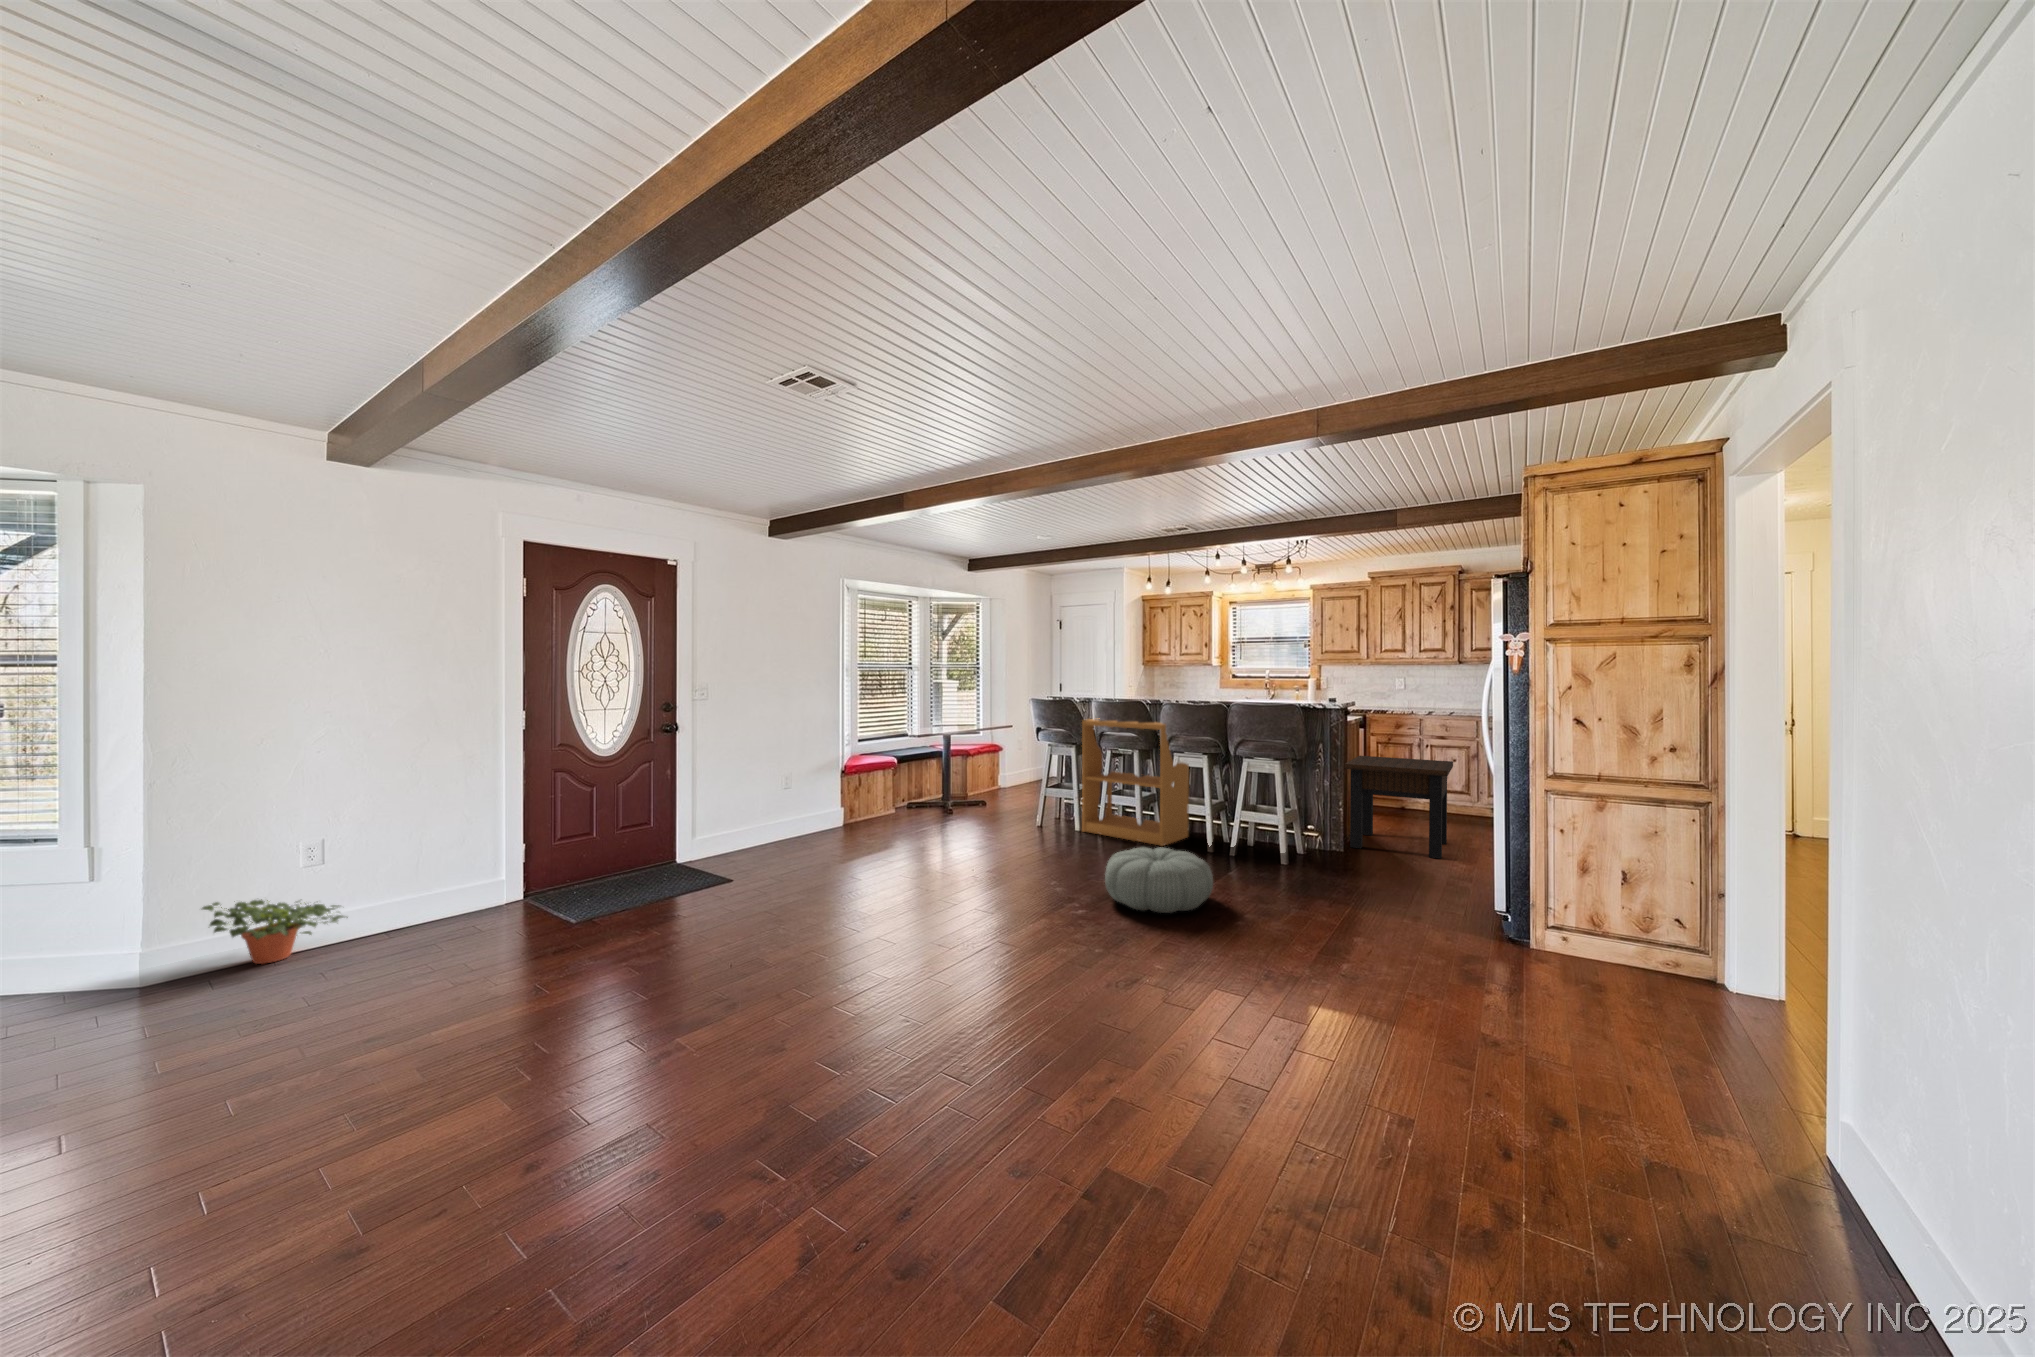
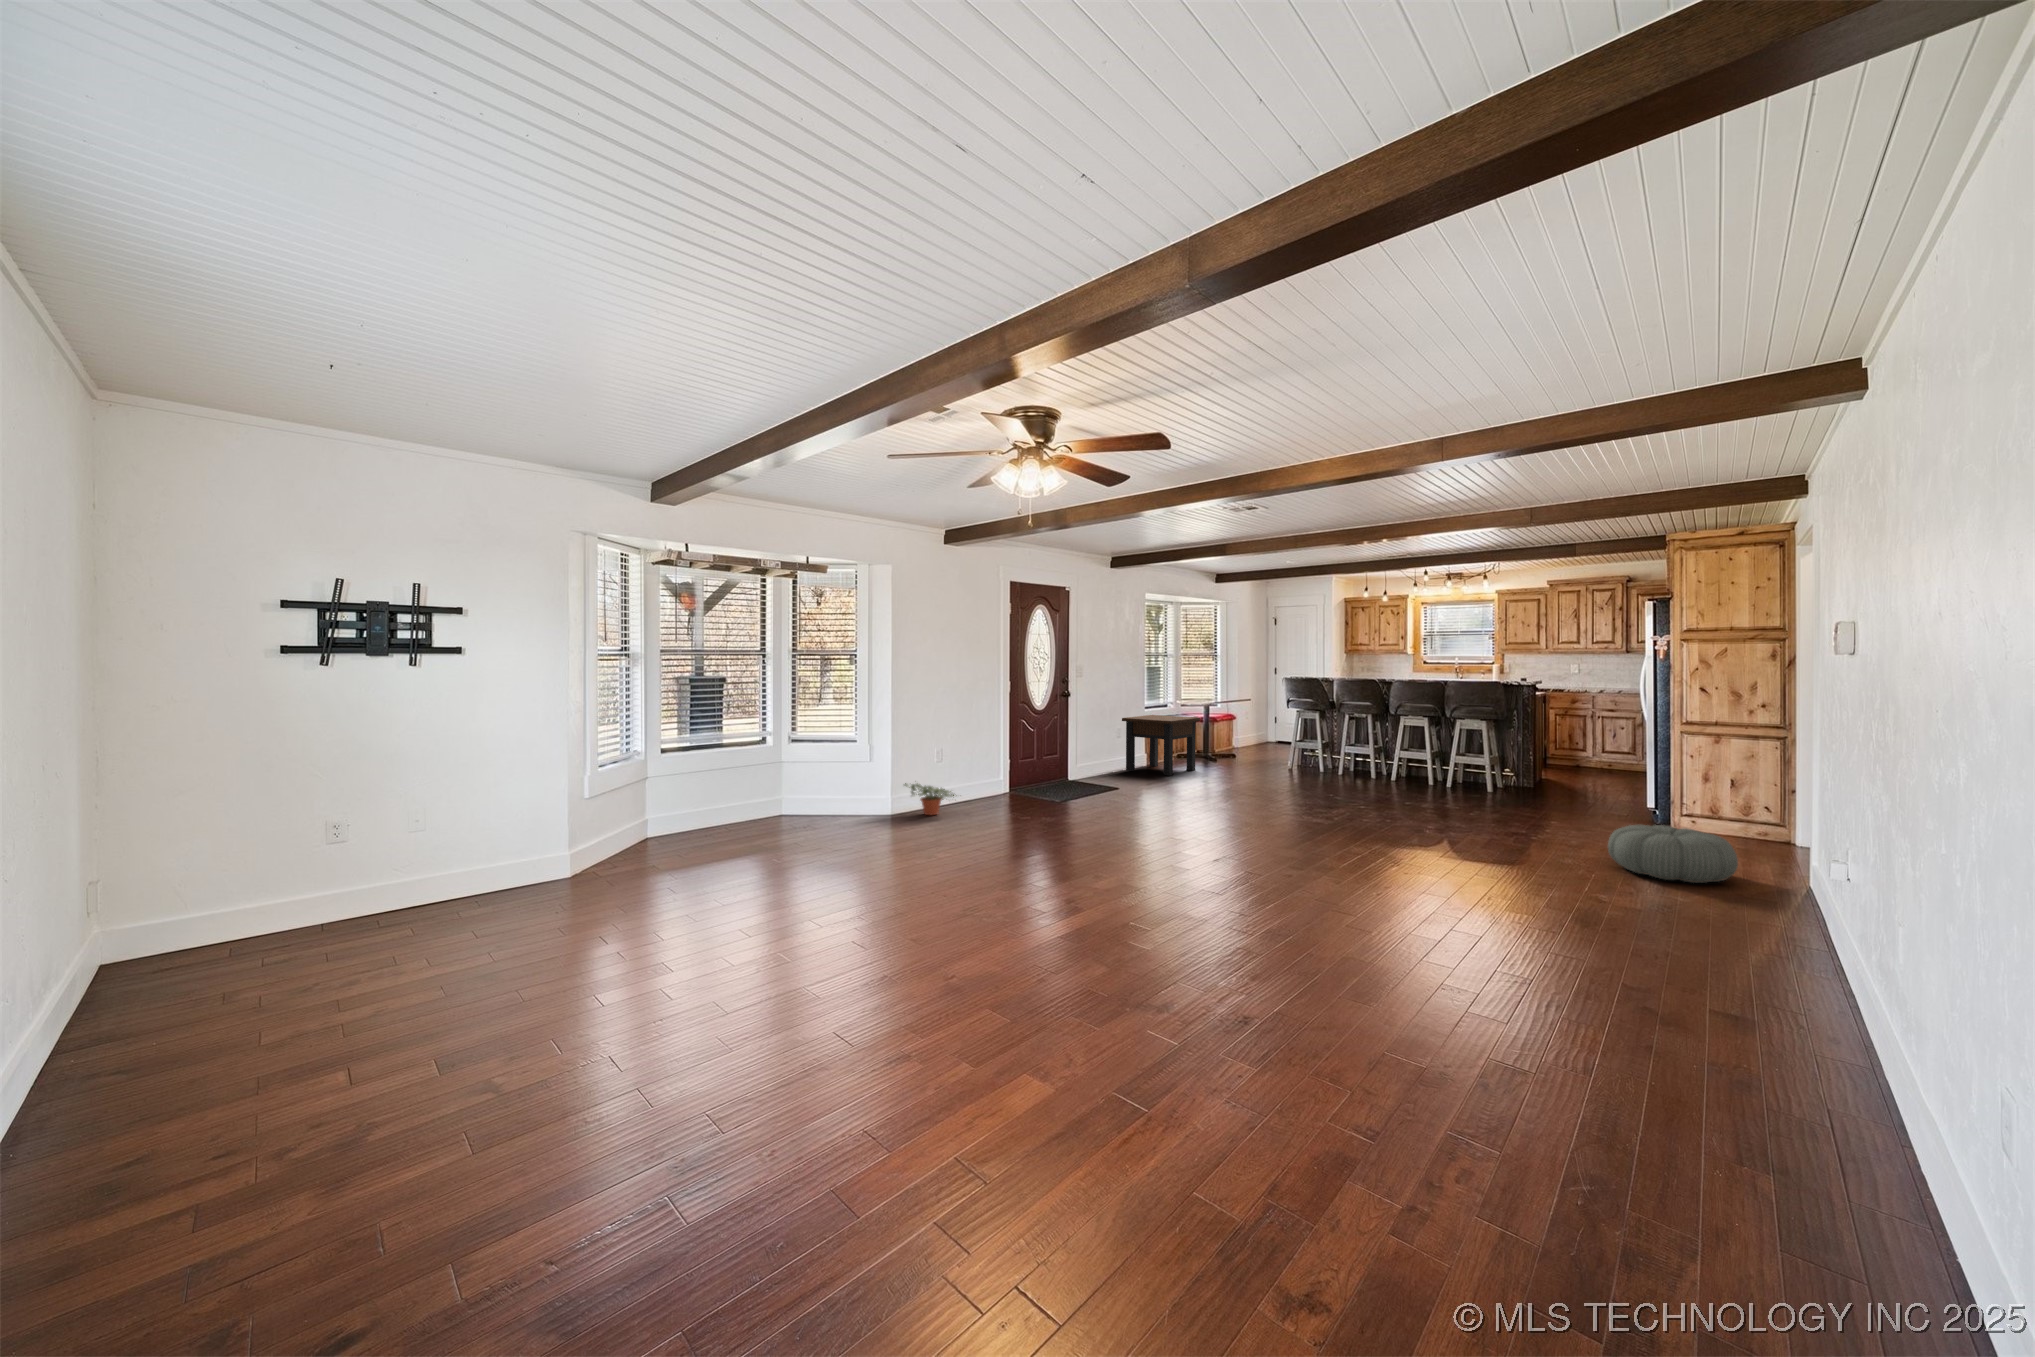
bookshelf: present [1082,718,1189,846] -> none [1327,693,1411,783]
side table: present [1344,756,1453,859] -> present [1122,715,1200,776]
pouf: present [1105,847,1213,913] -> present [1608,825,1738,883]

